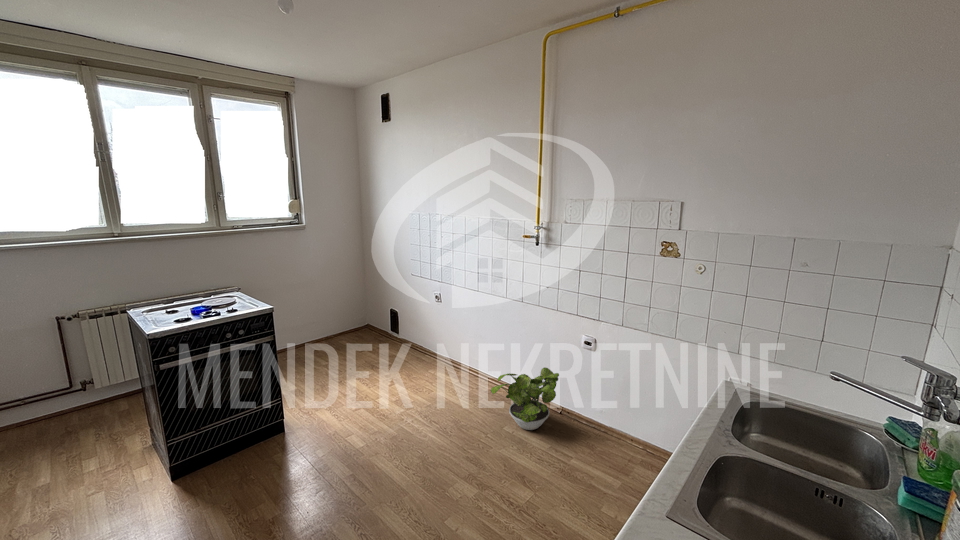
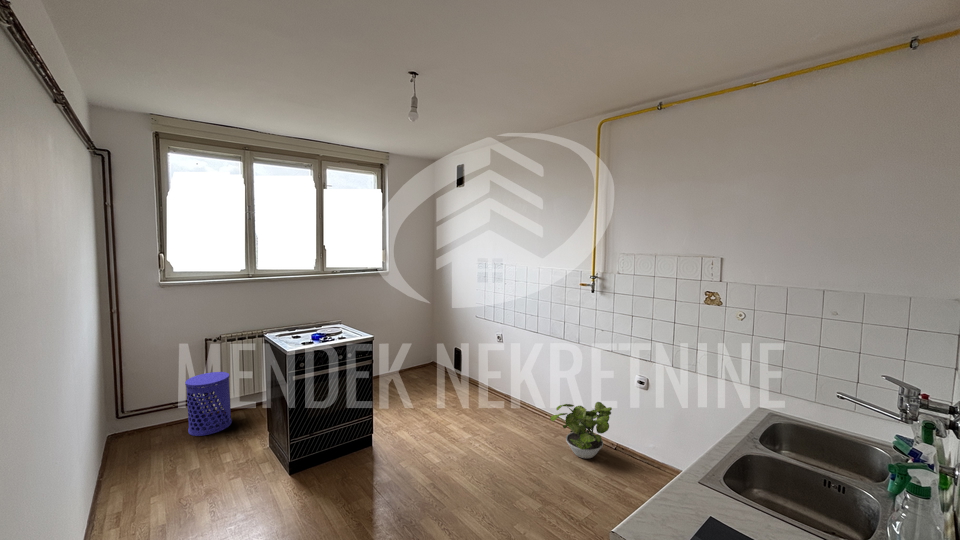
waste bin: none [28,357,107,438] -> present [185,372,232,436]

